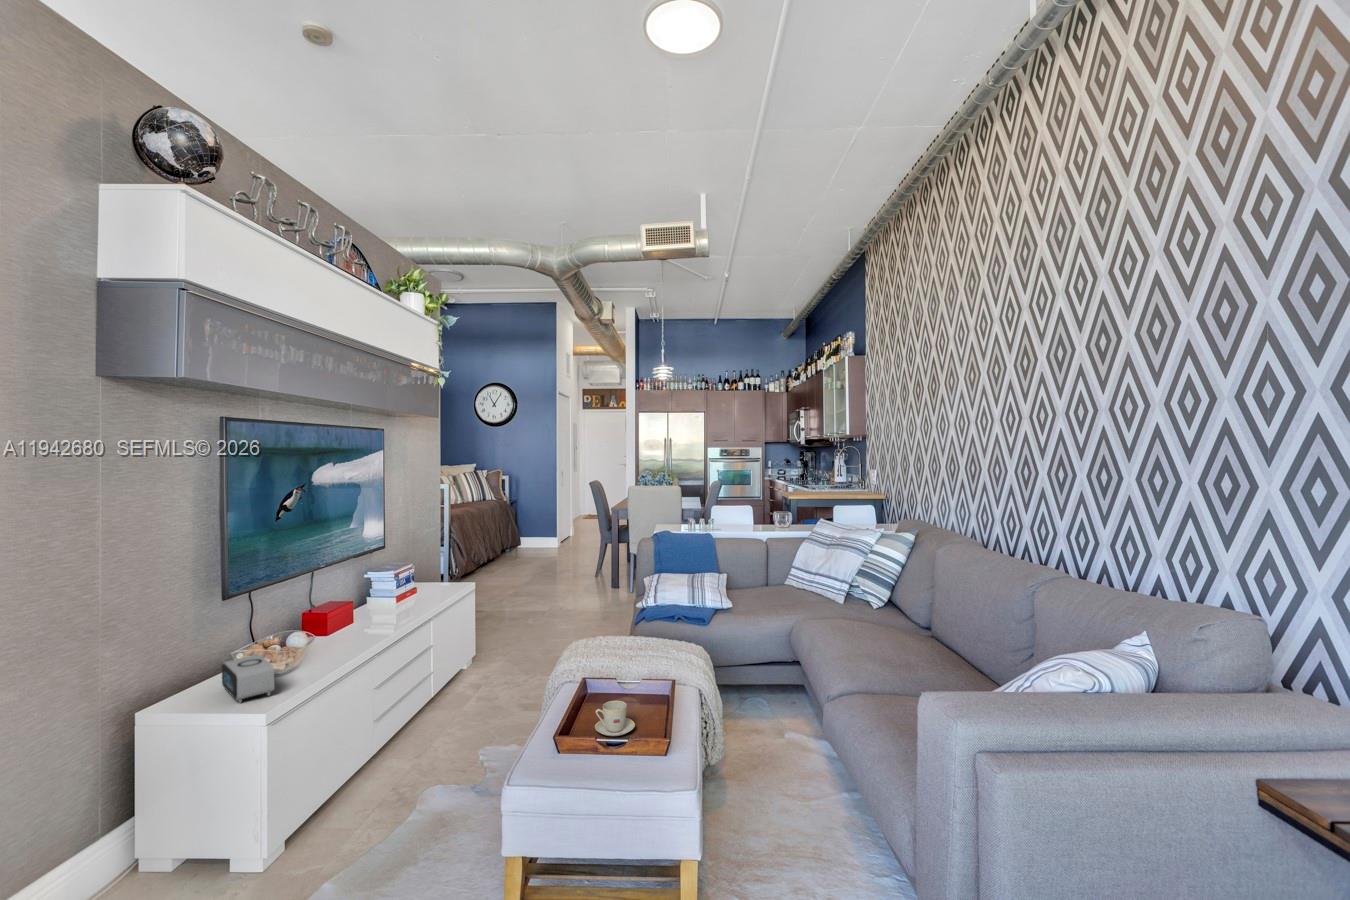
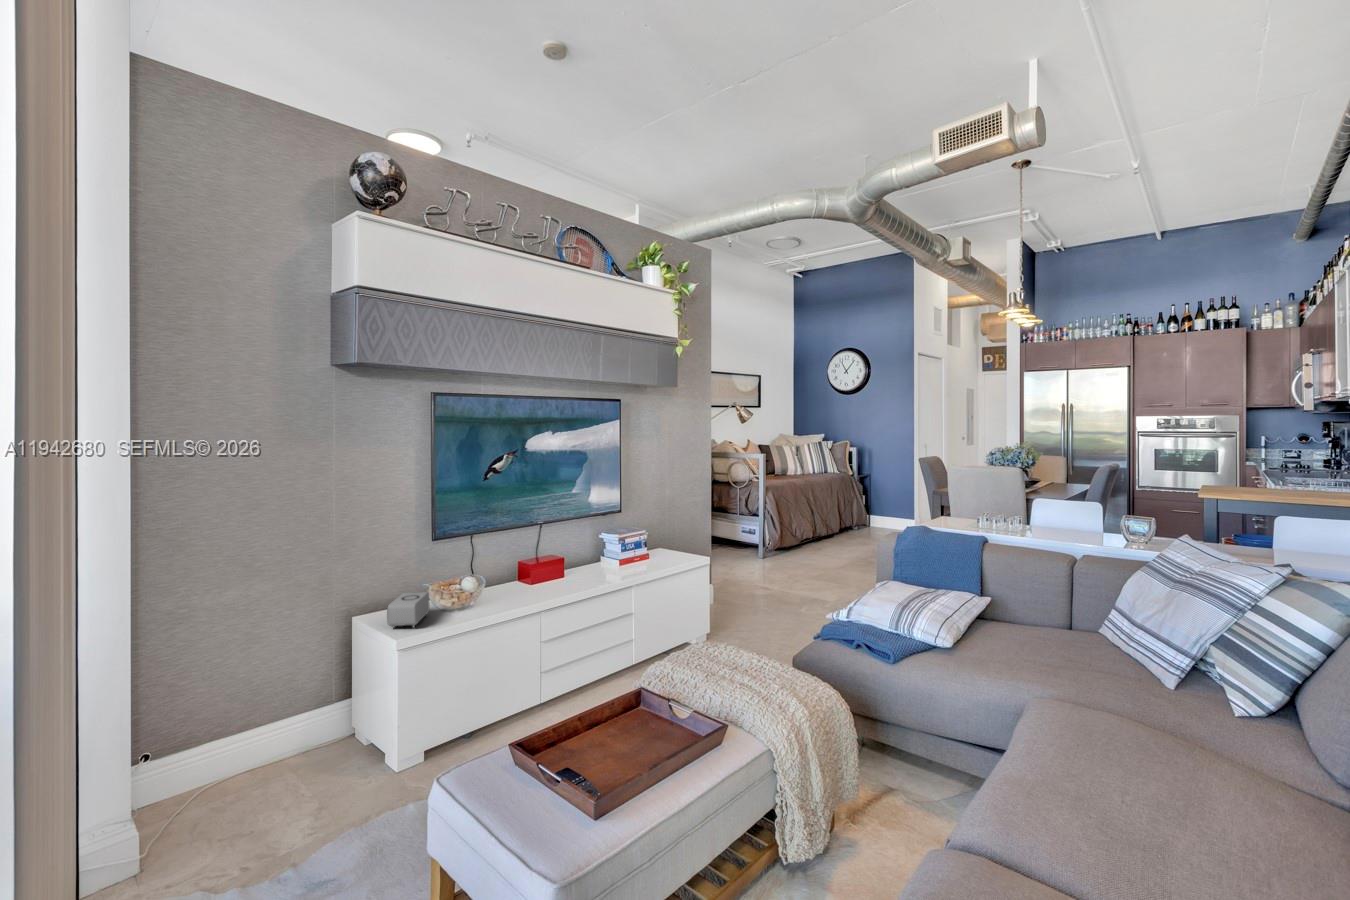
teacup: present [595,701,635,736] -> none [565,727,614,773]

